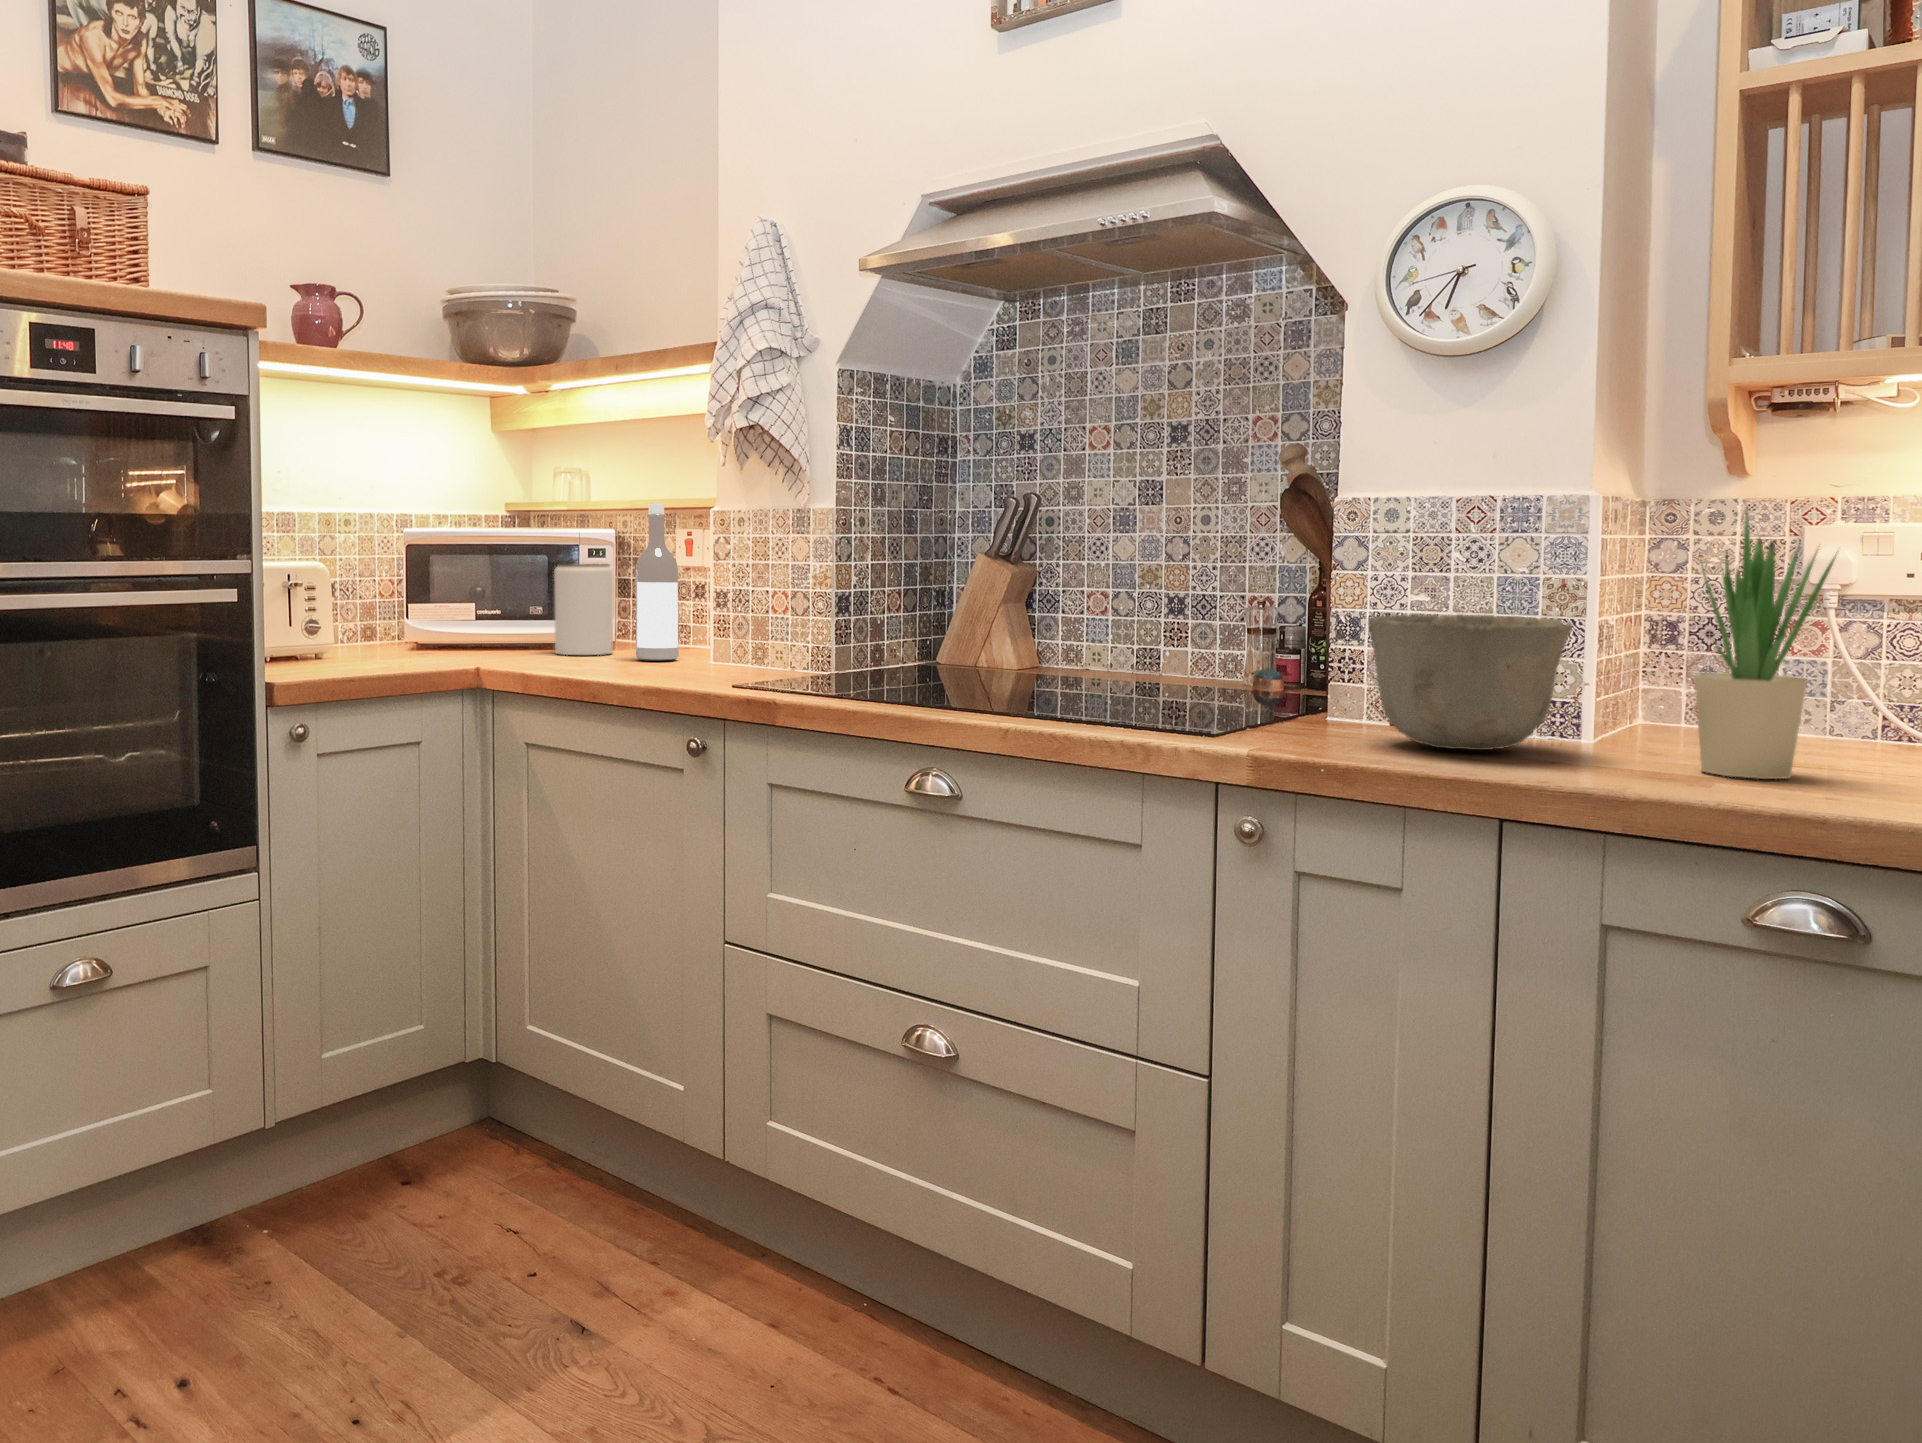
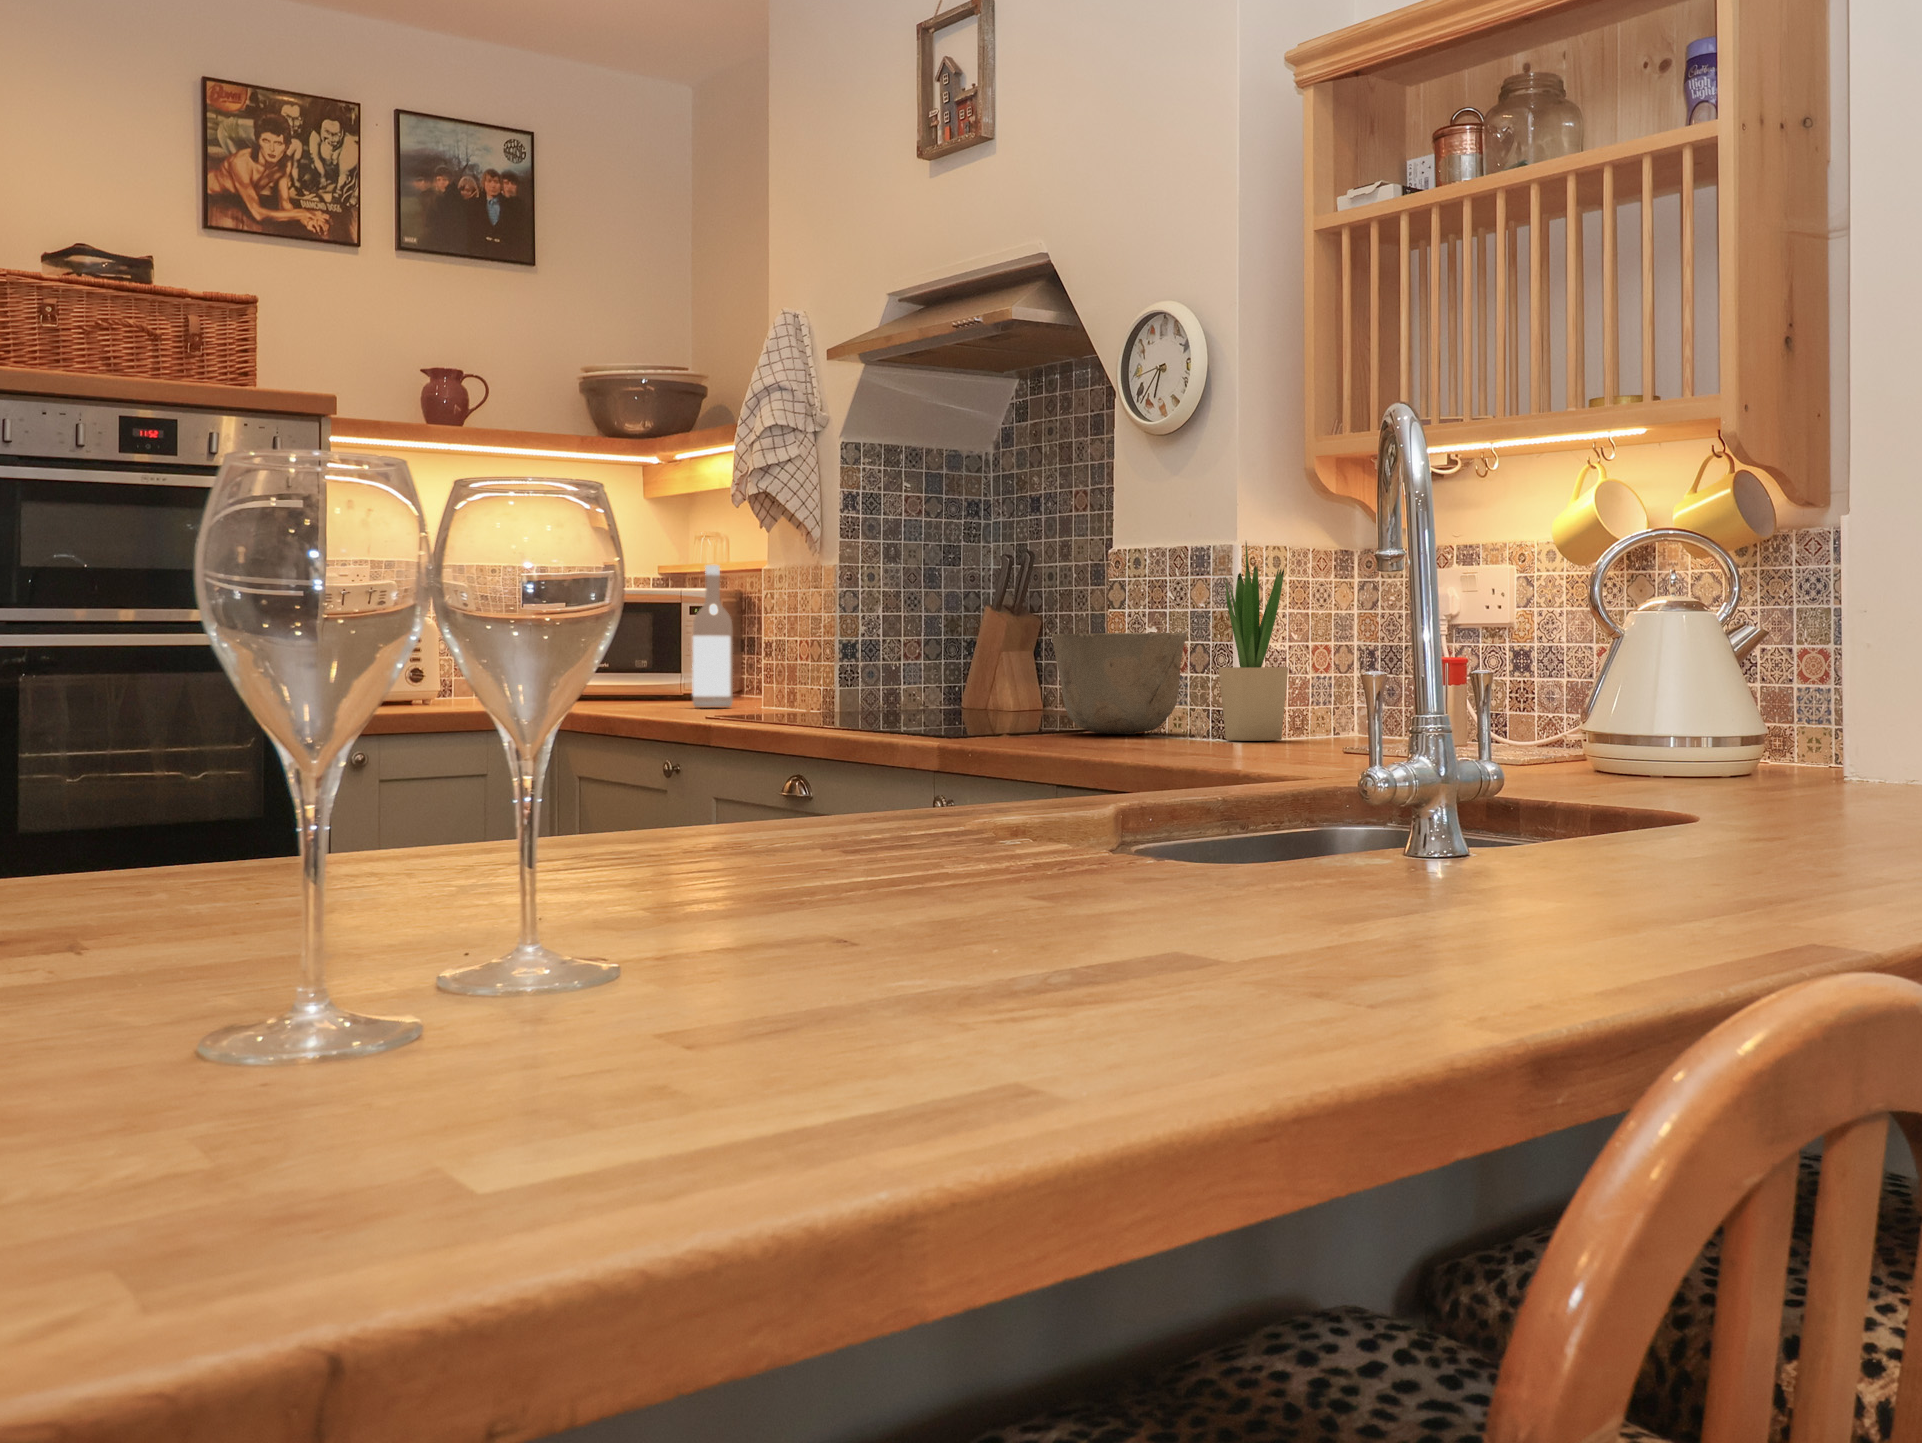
jar: present [554,564,613,655] -> none [636,622,692,706]

